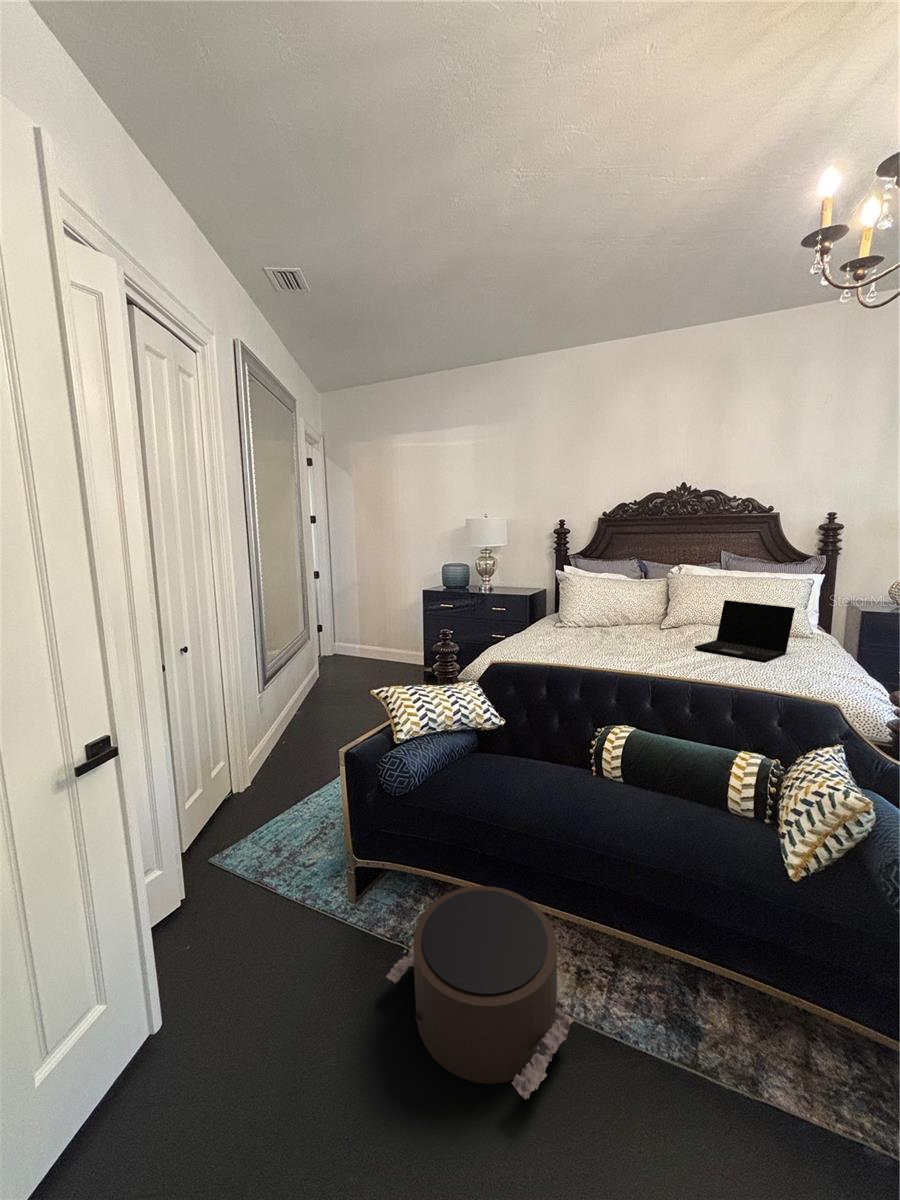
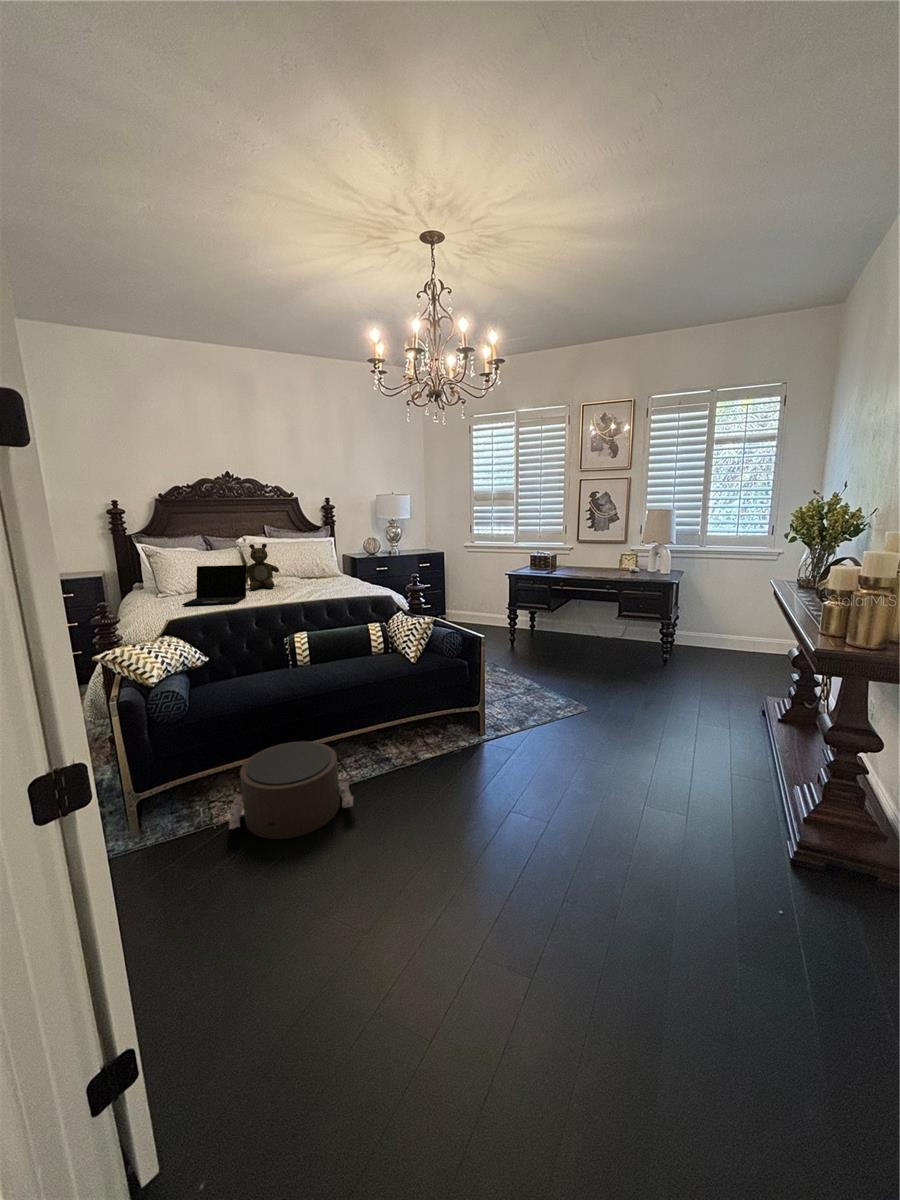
teddy bear: none [648,577,699,639] -> present [246,543,279,590]
laptop: present [695,600,795,662] -> present [182,565,246,606]

